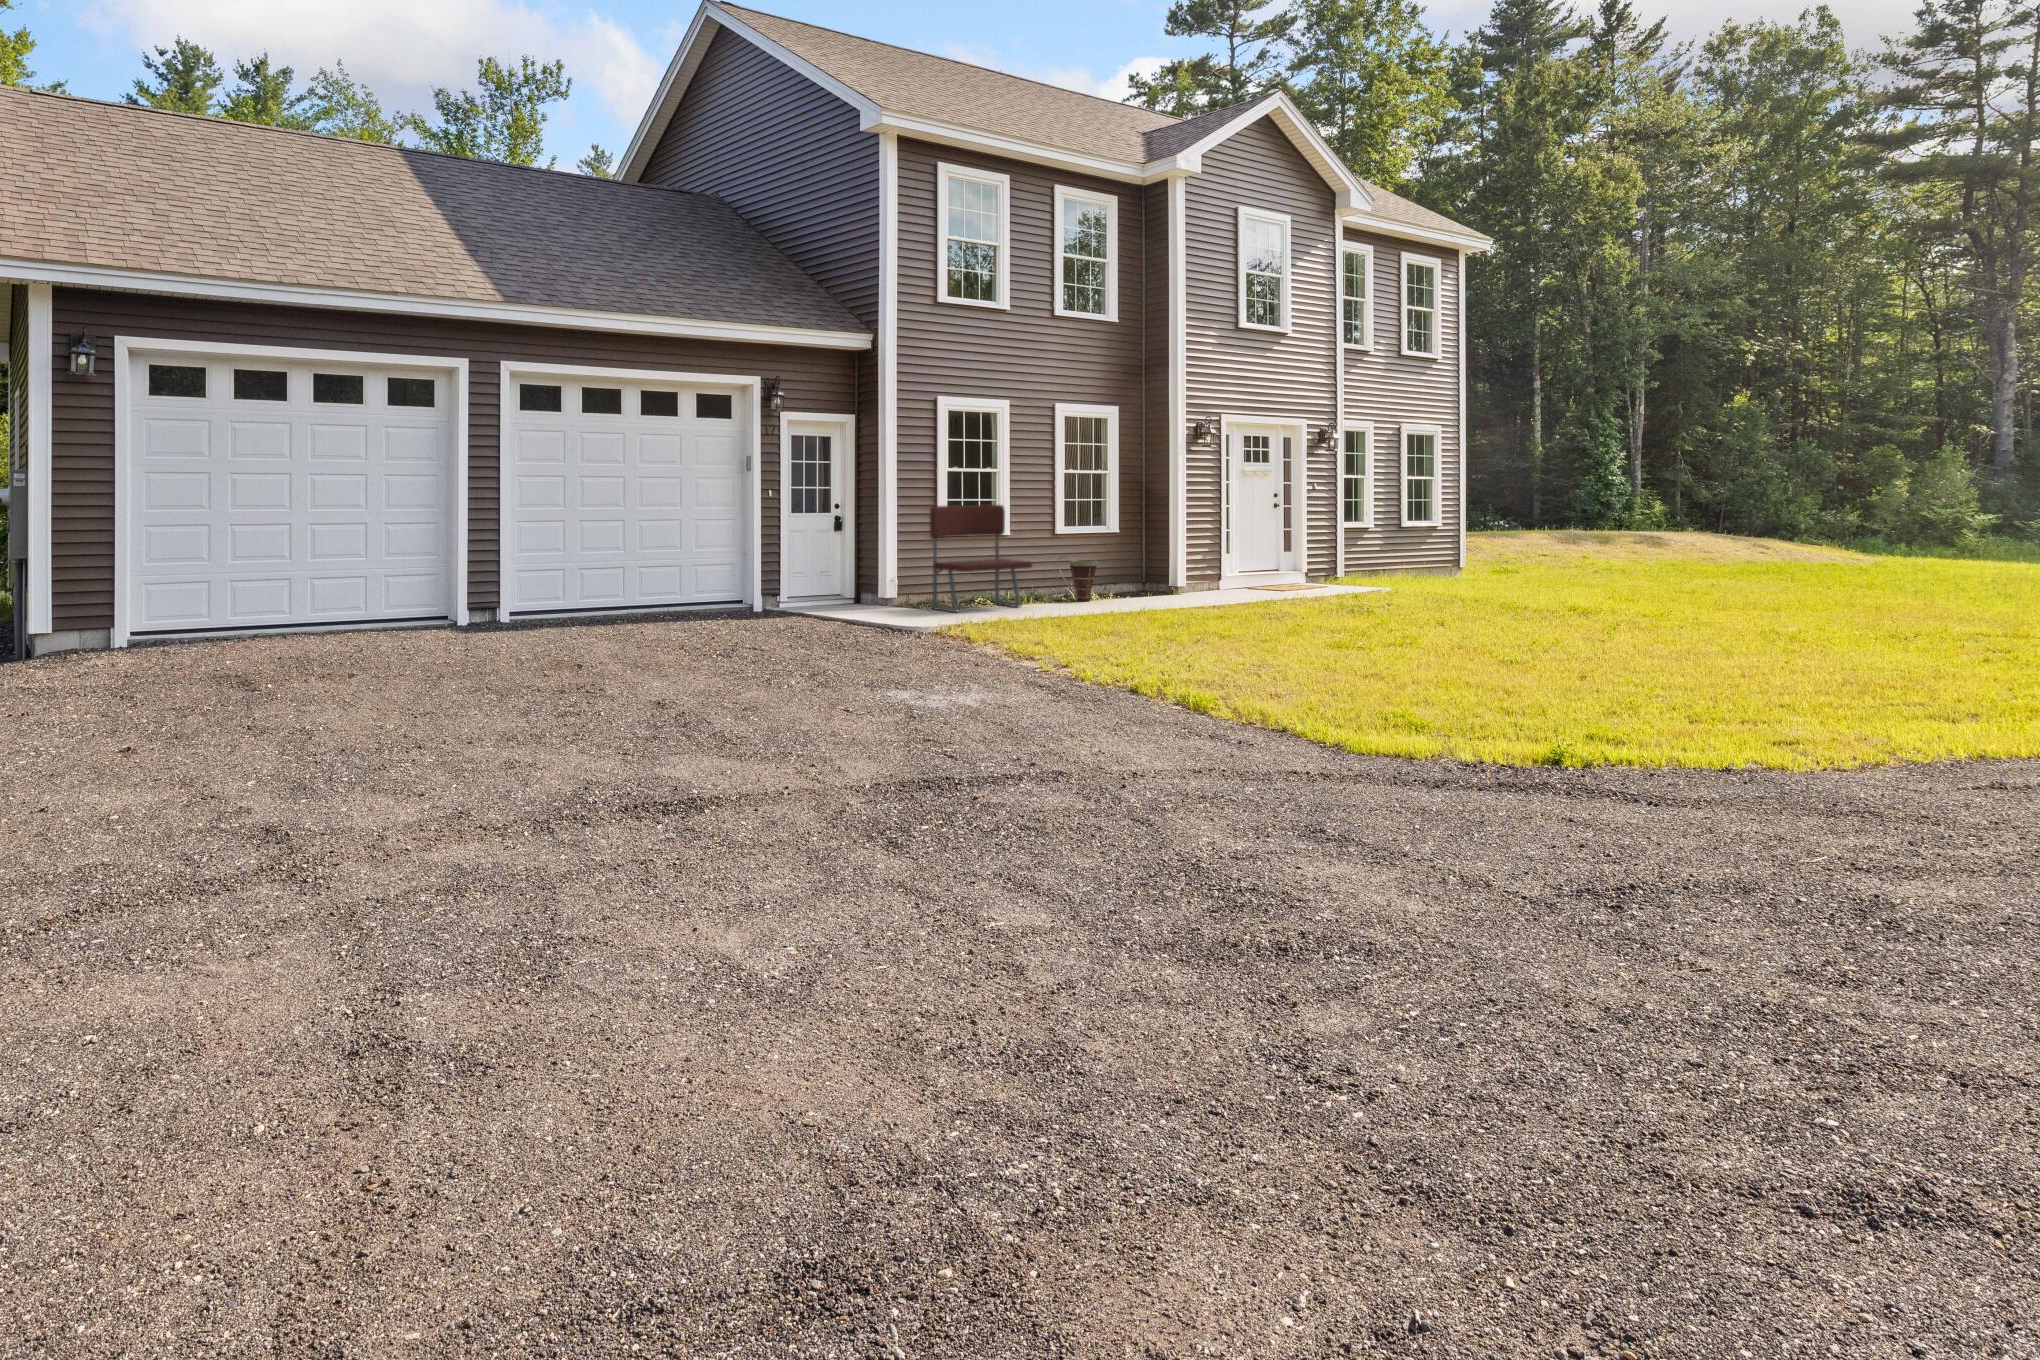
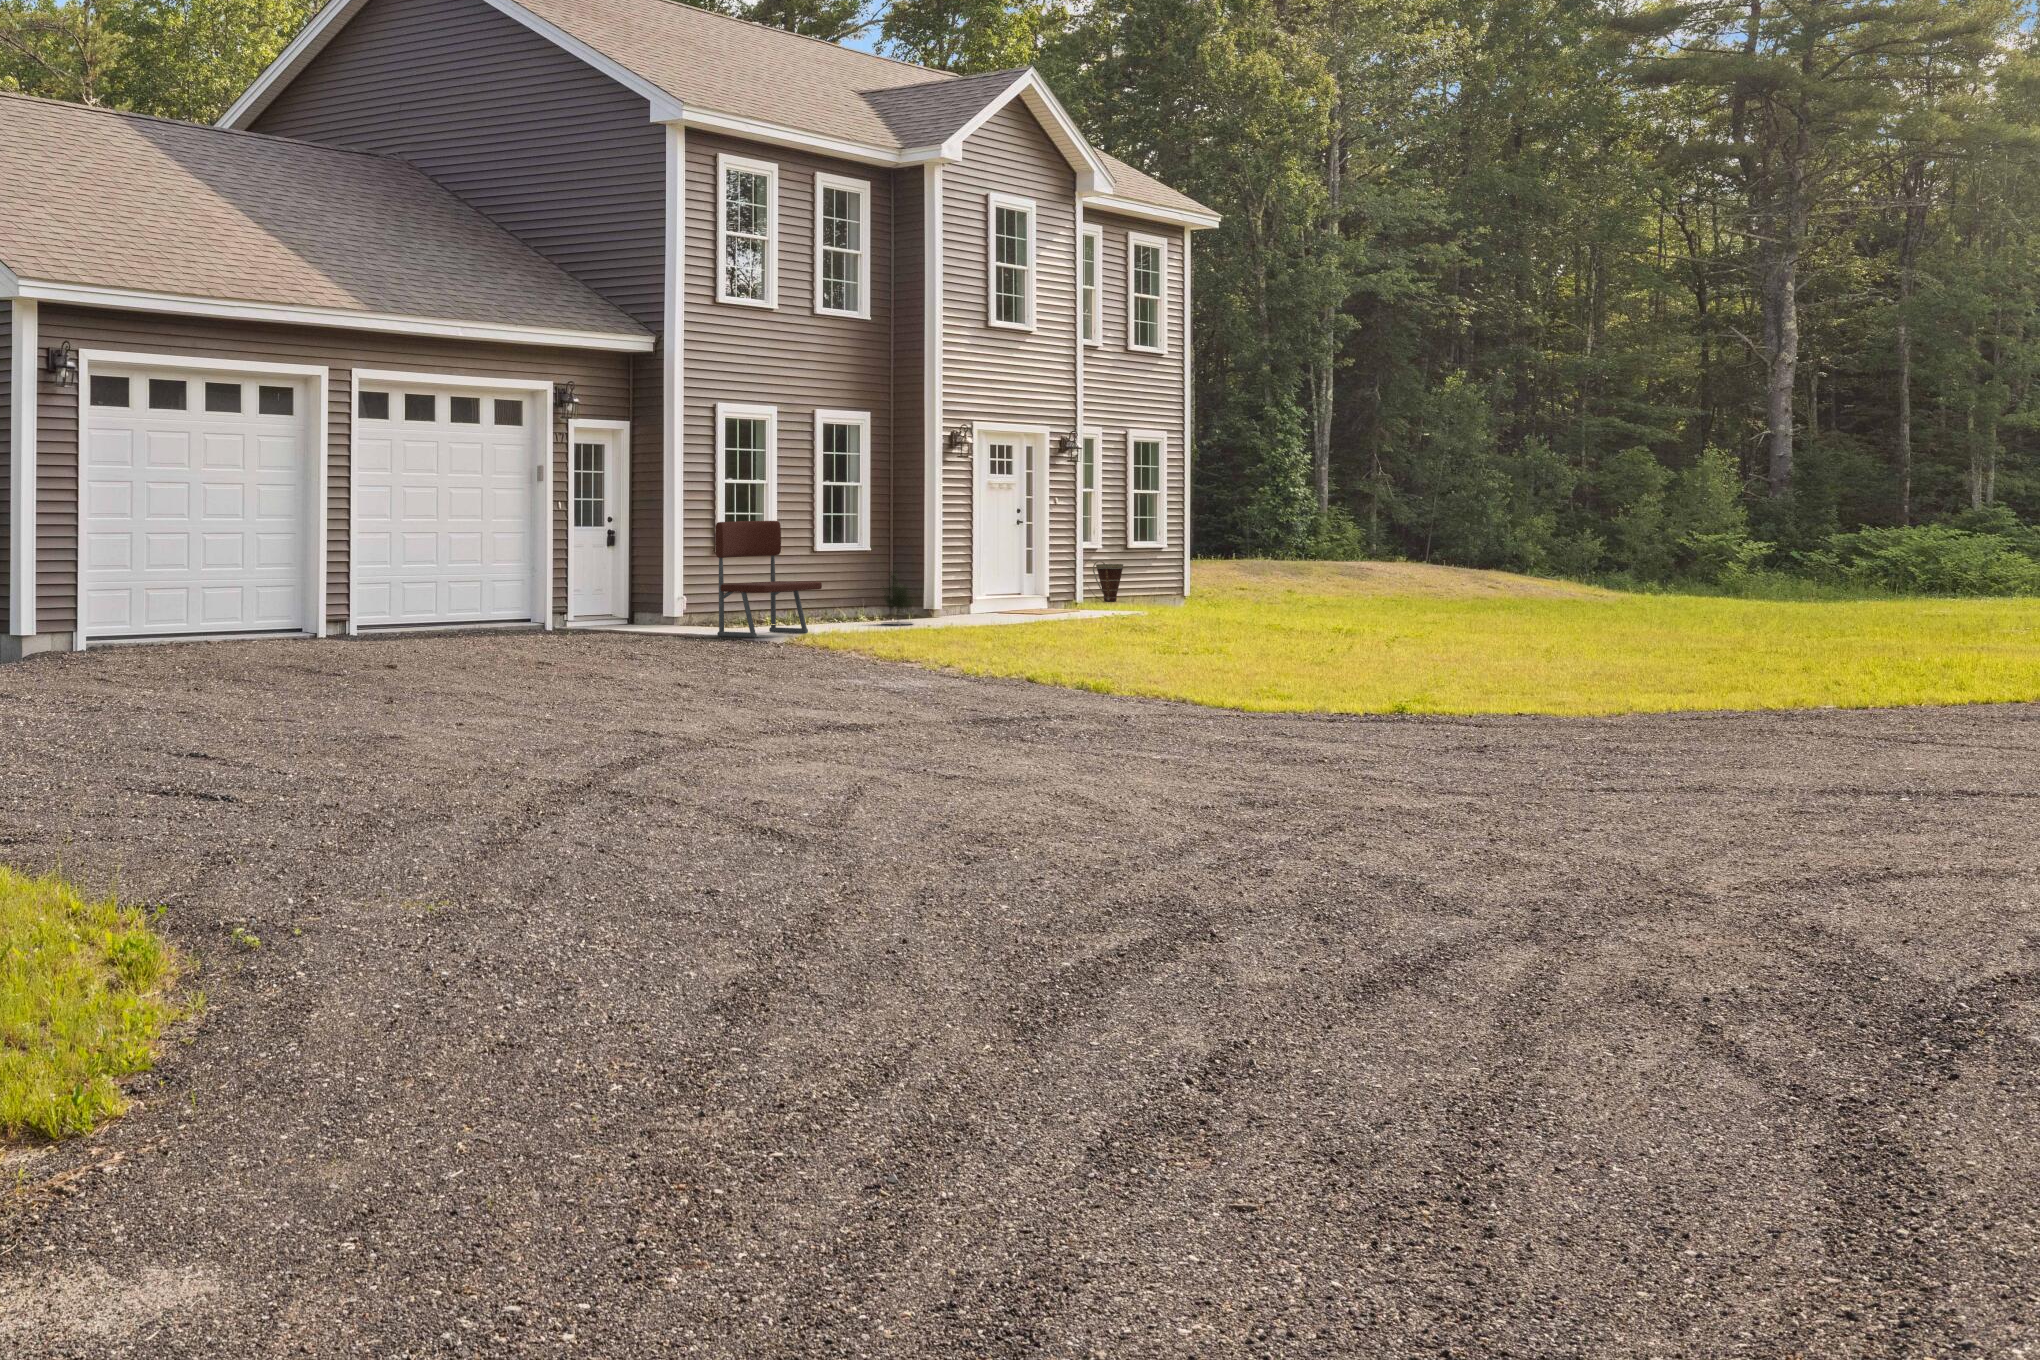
potted tree: none [1119,546,1149,598] -> present [883,570,914,625]
basket: present [1054,556,1098,601] -> present [1092,561,1123,602]

